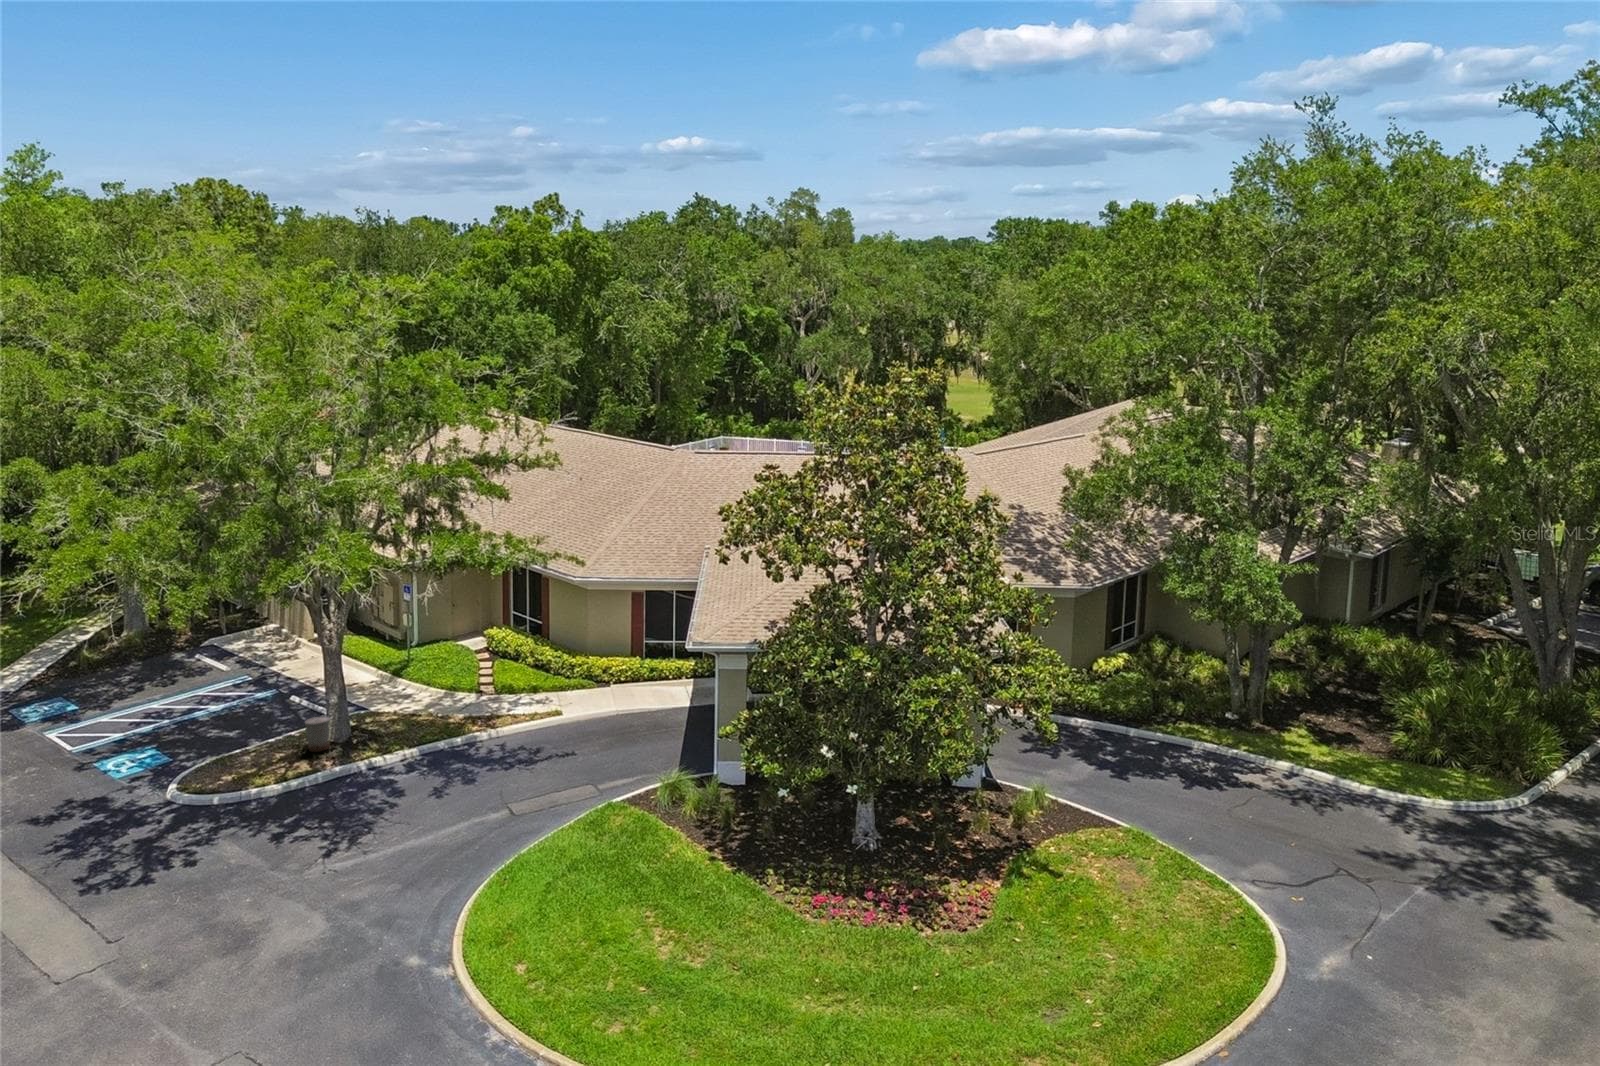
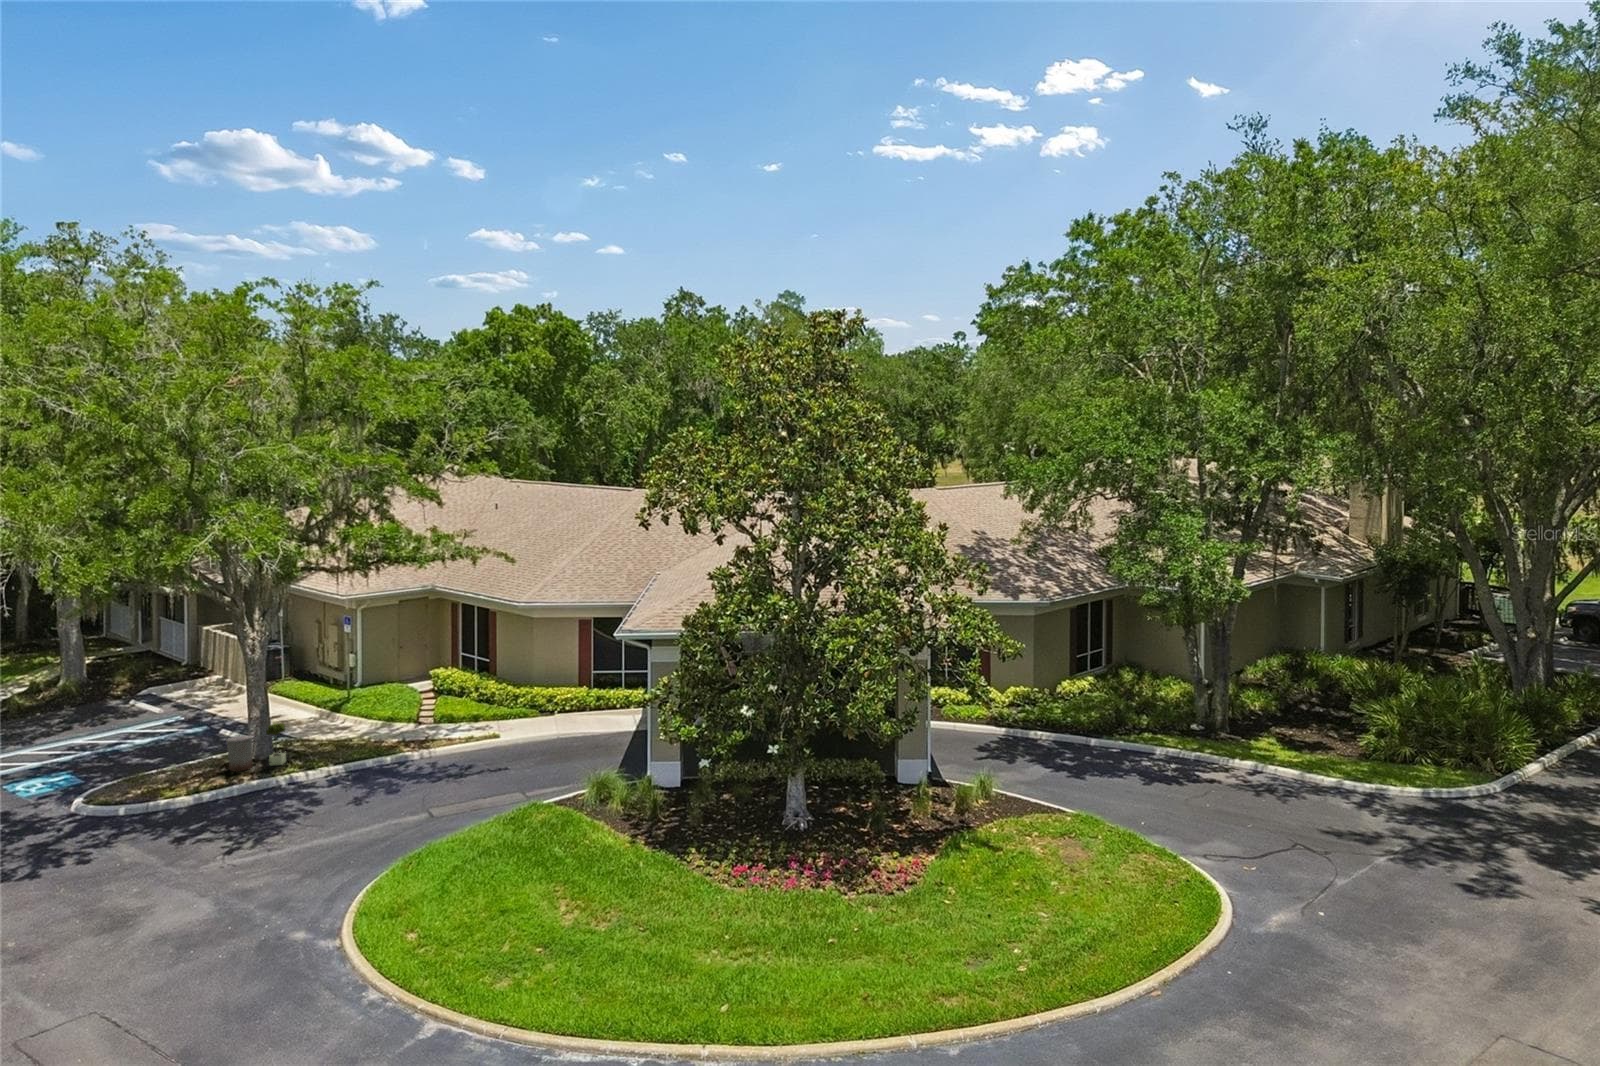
potted tree: none [341,705,361,745] -> present [266,723,286,766]

